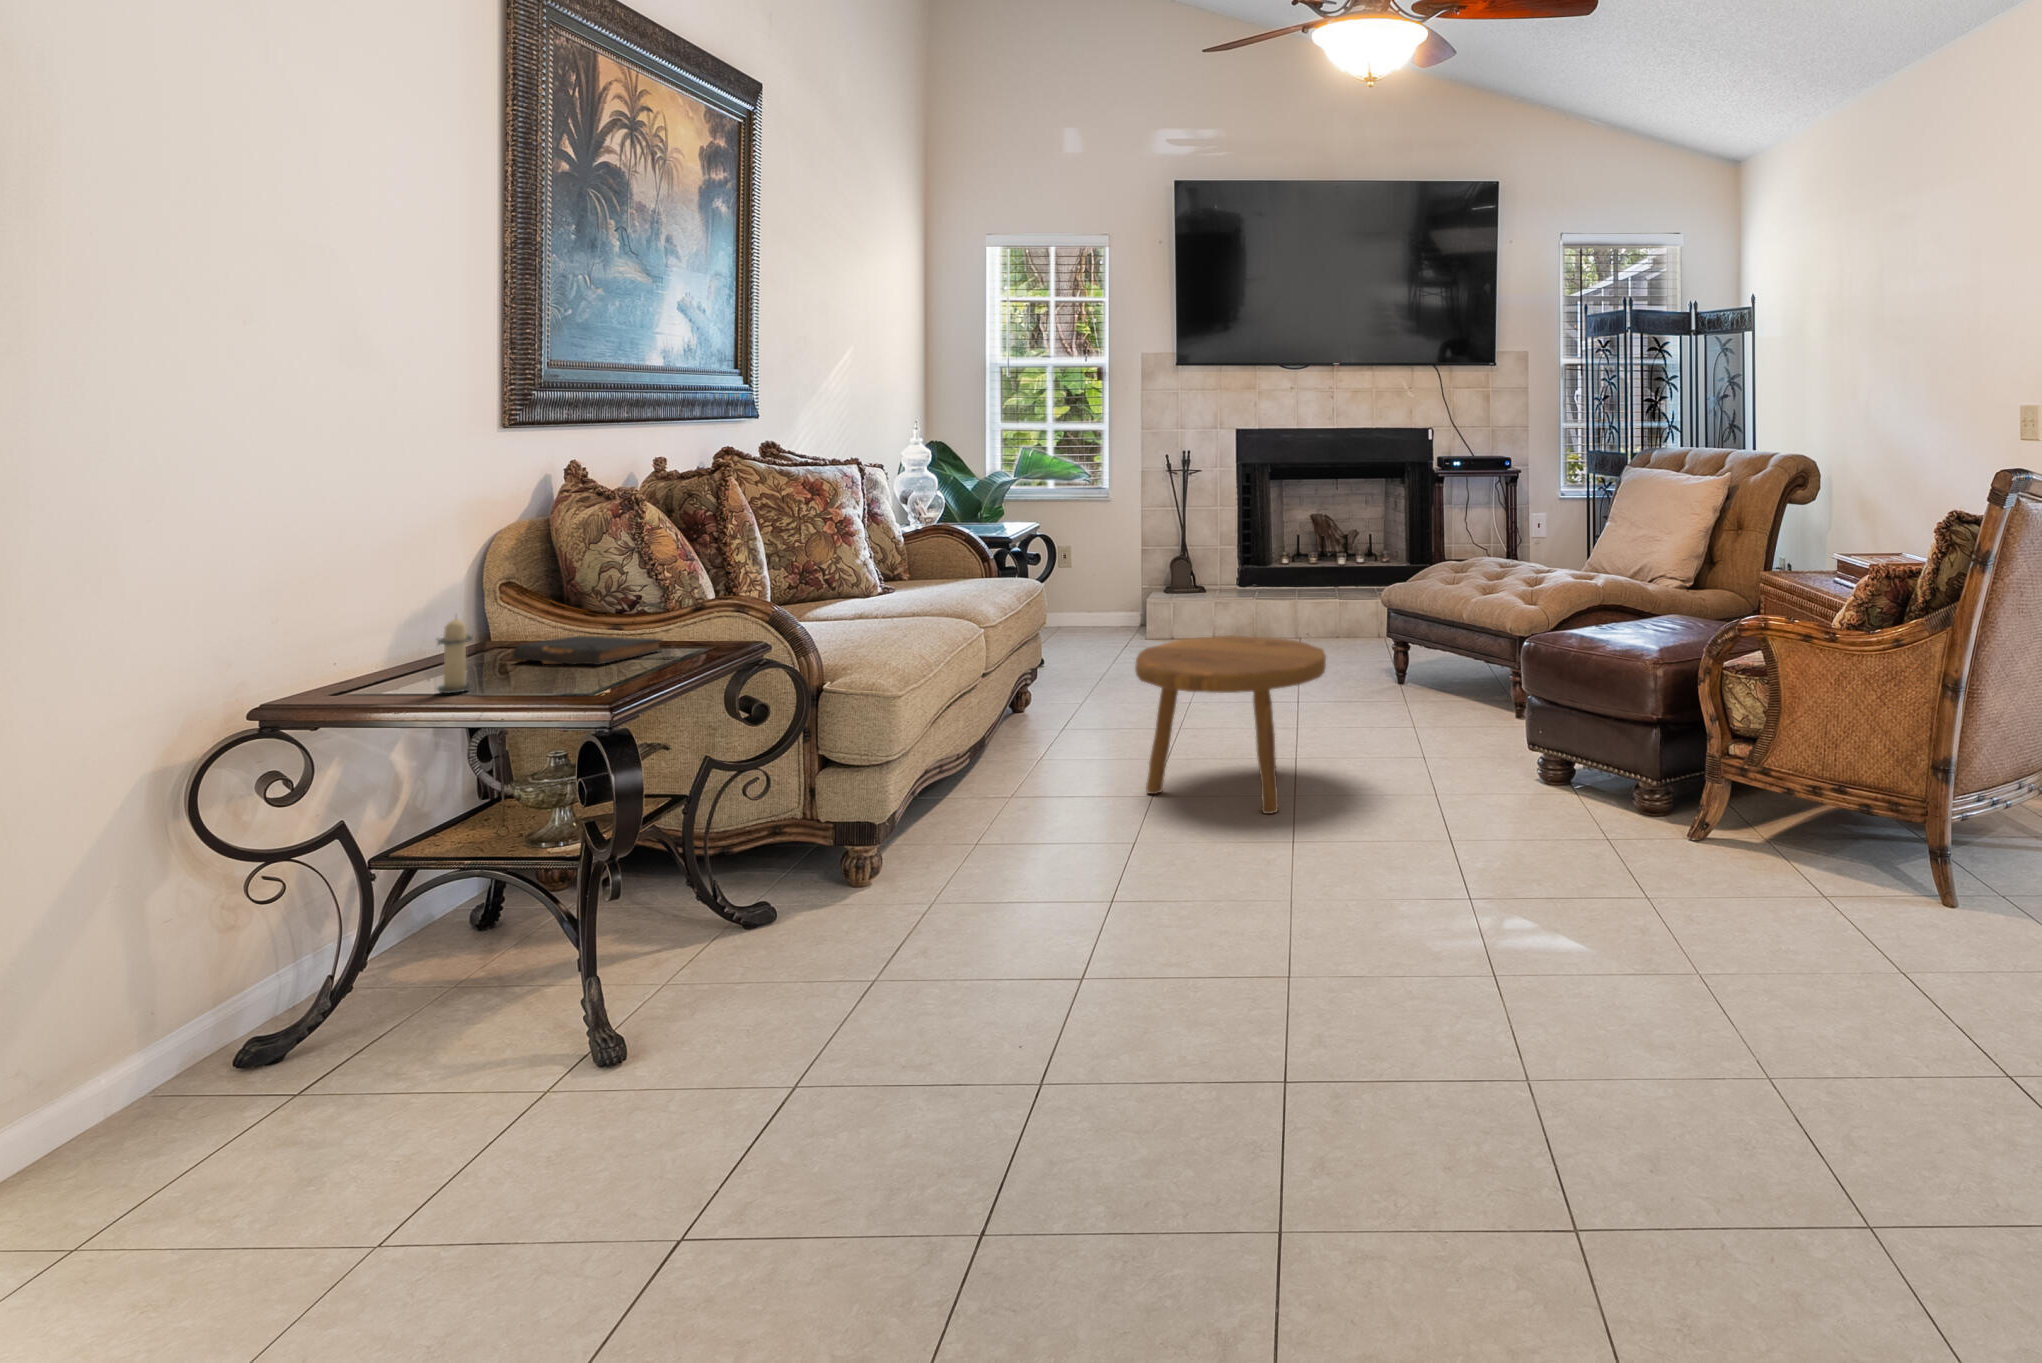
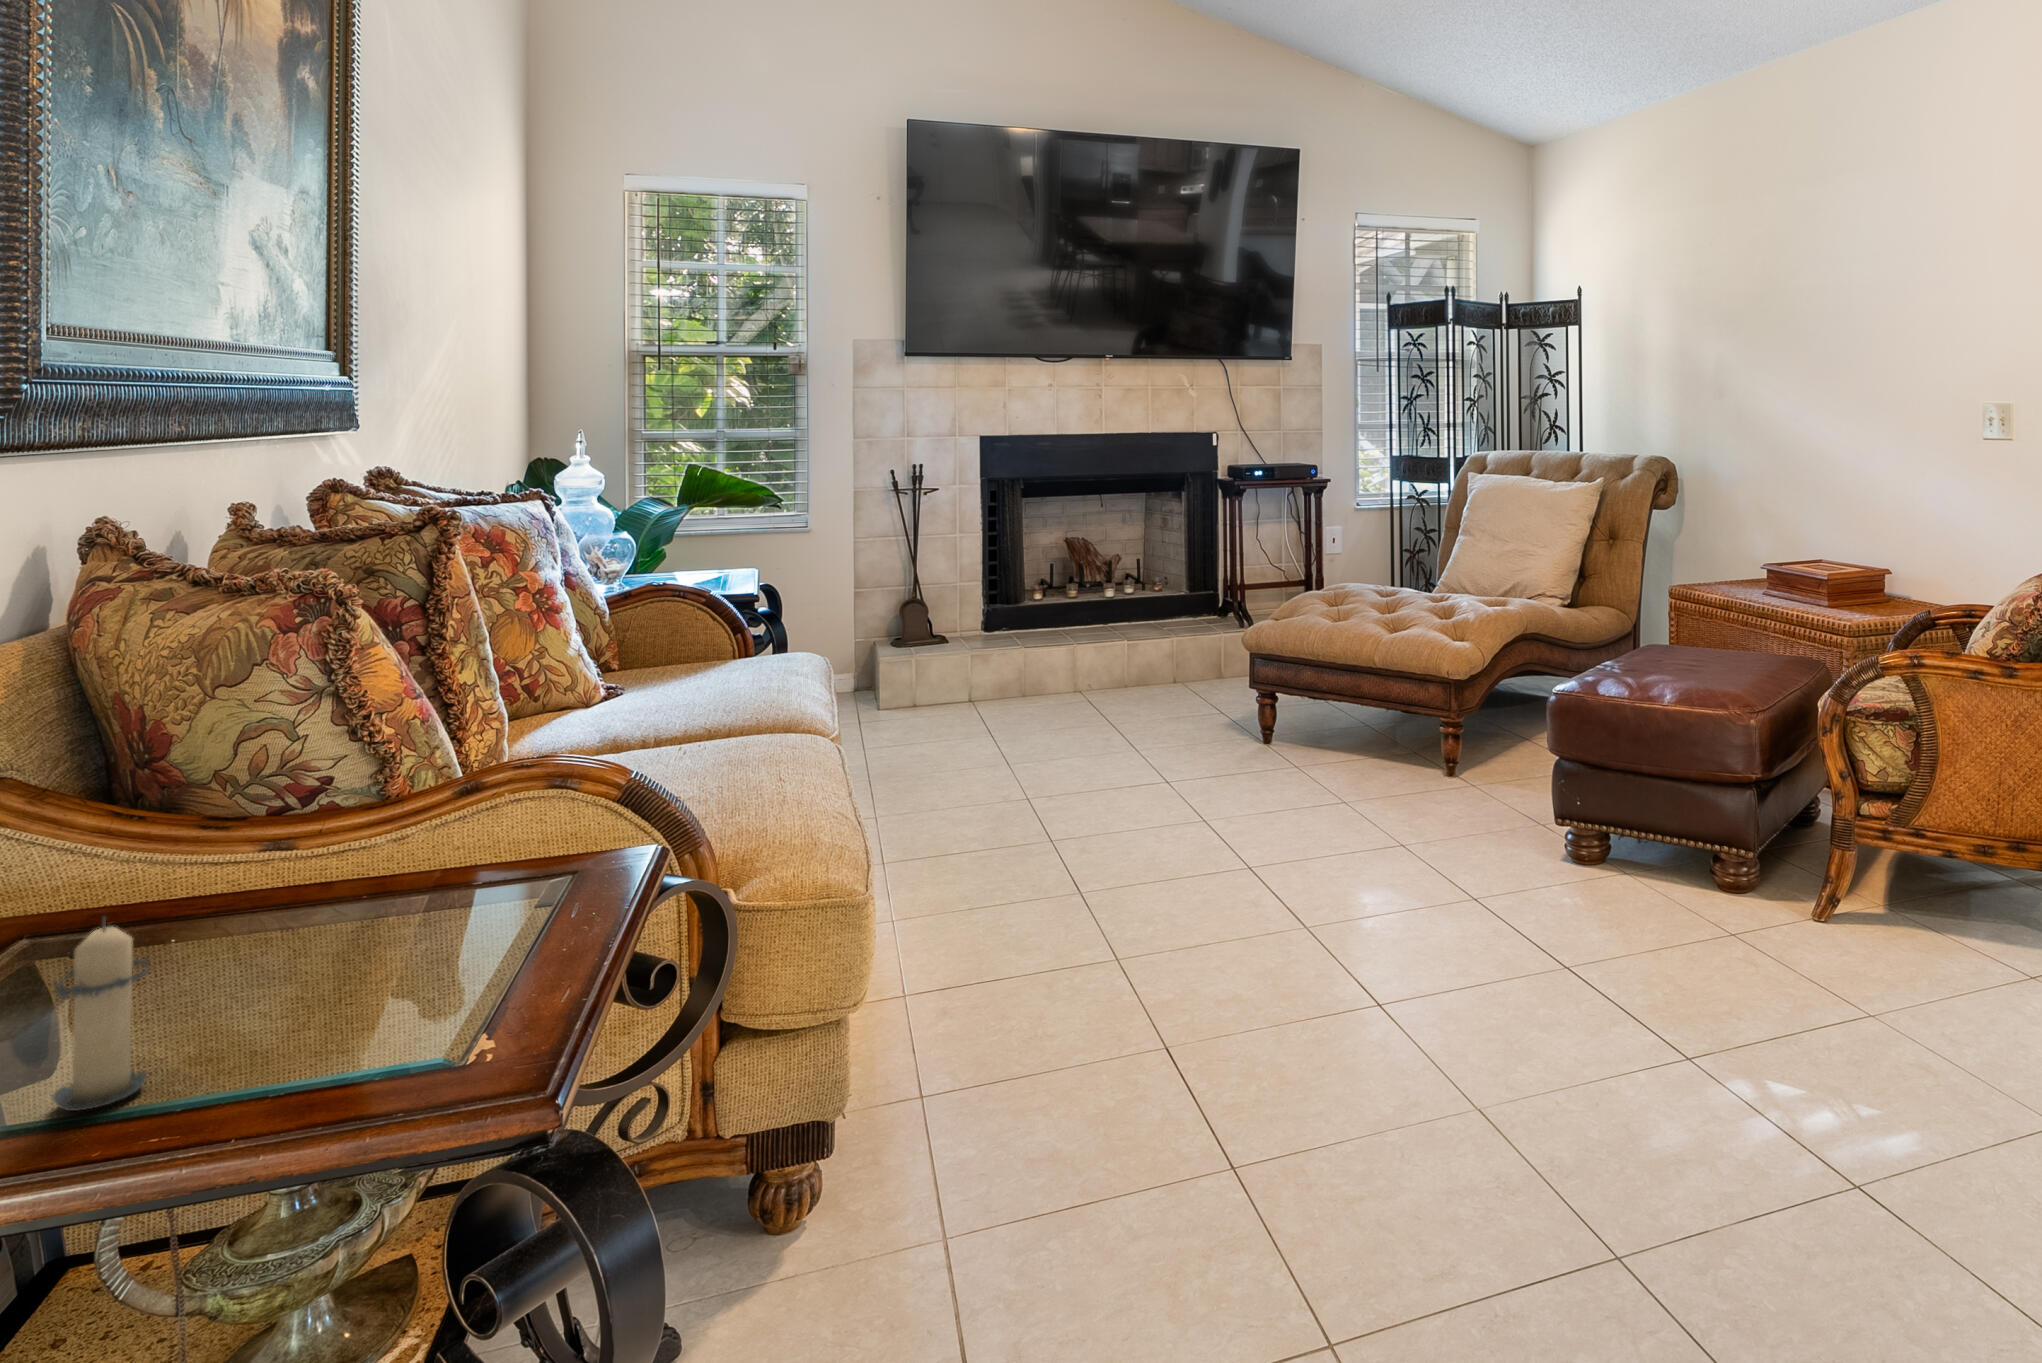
footstool: present [1135,635,1326,814] -> none [1084,716,1348,963]
book: present [513,636,661,664] -> none [147,872,487,970]

